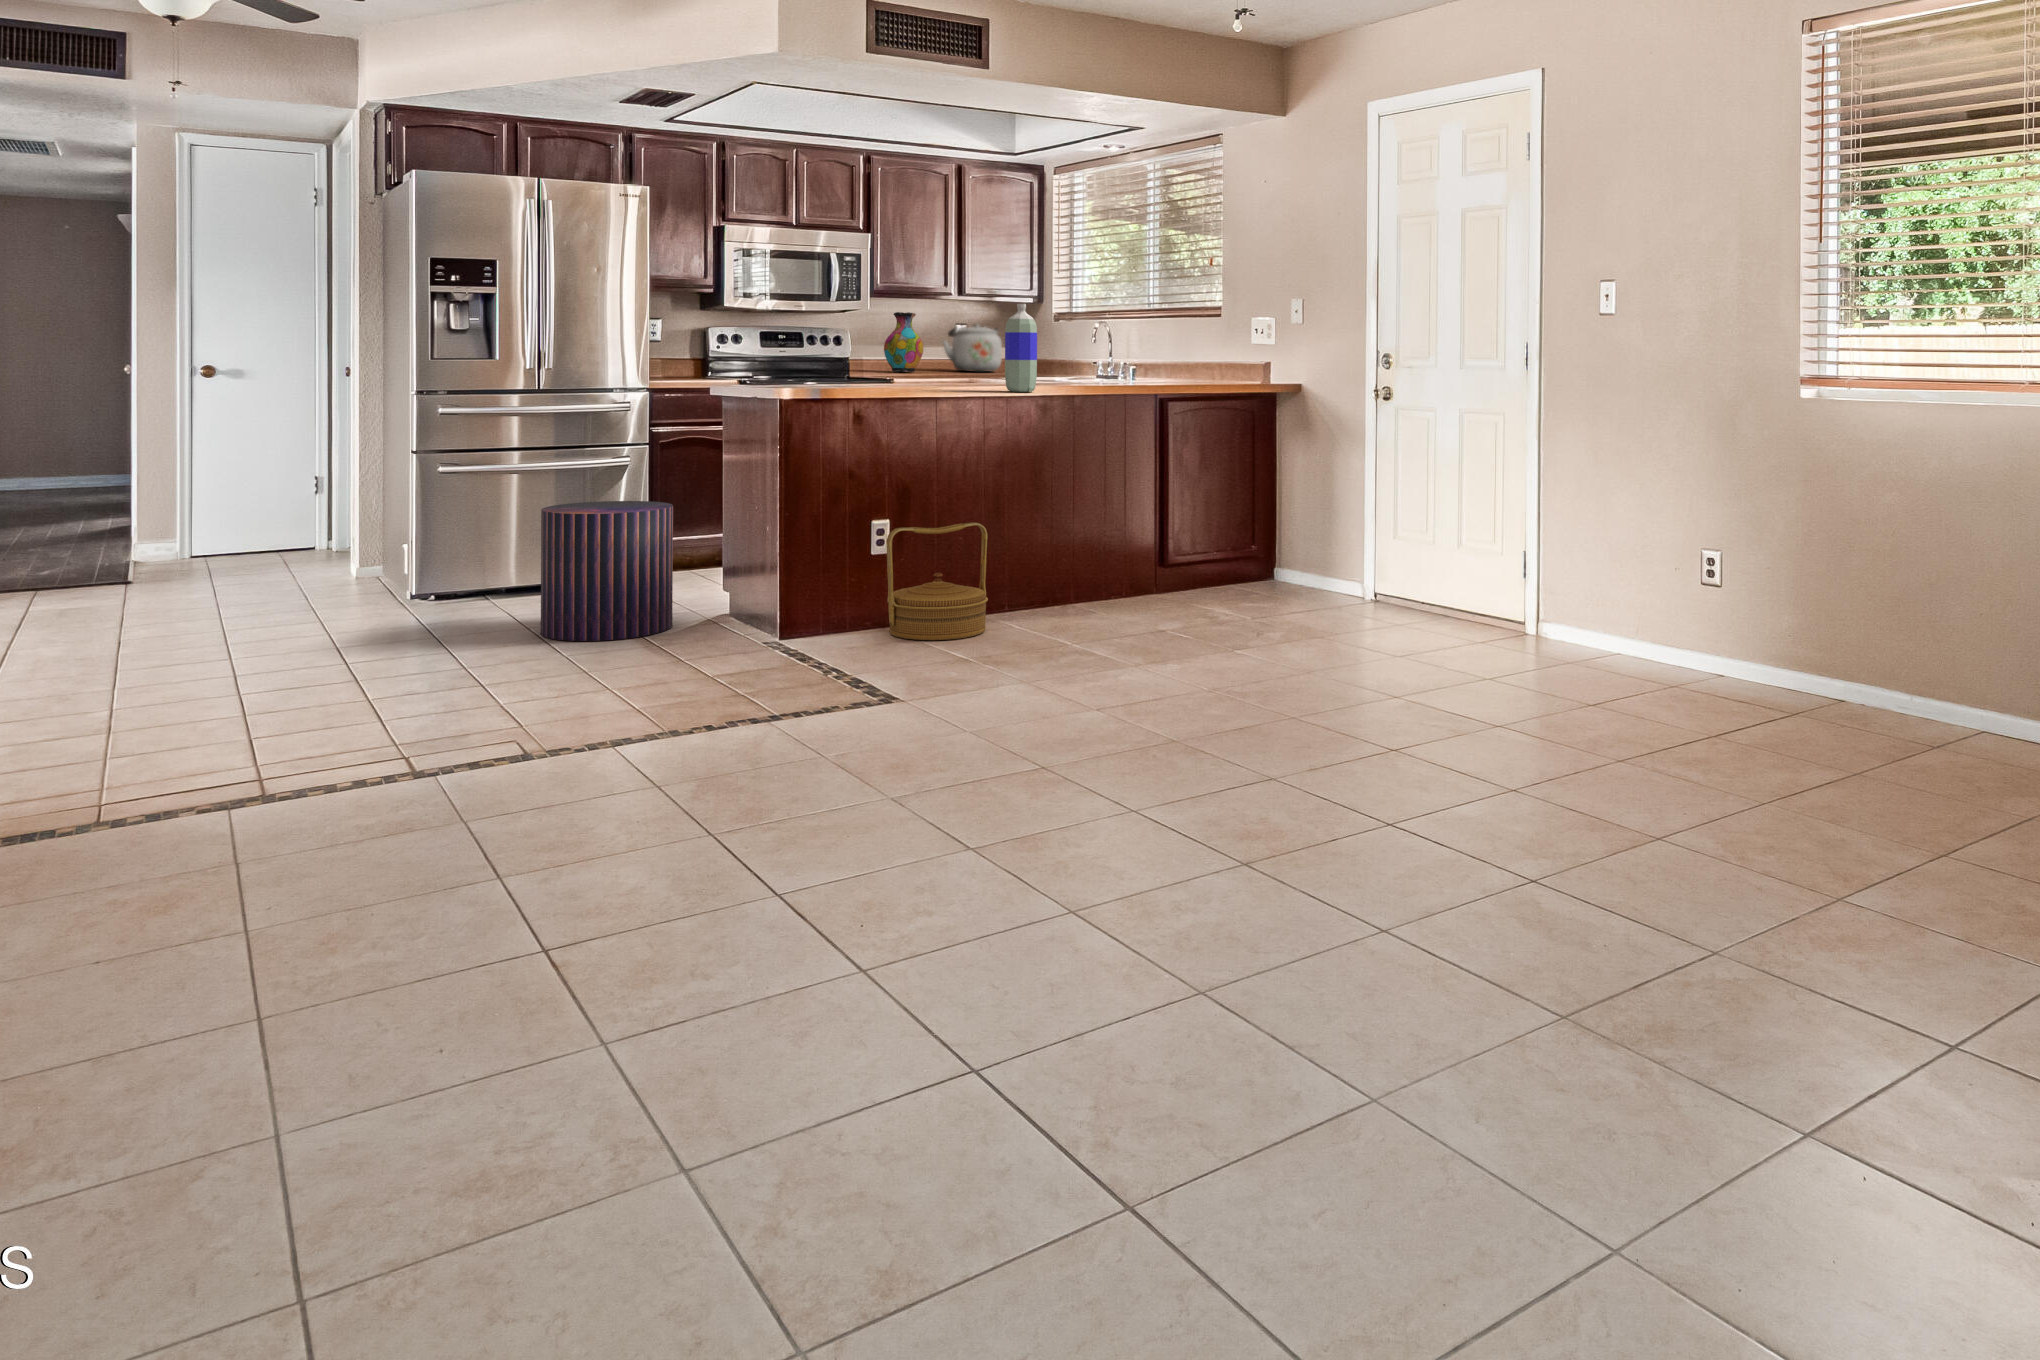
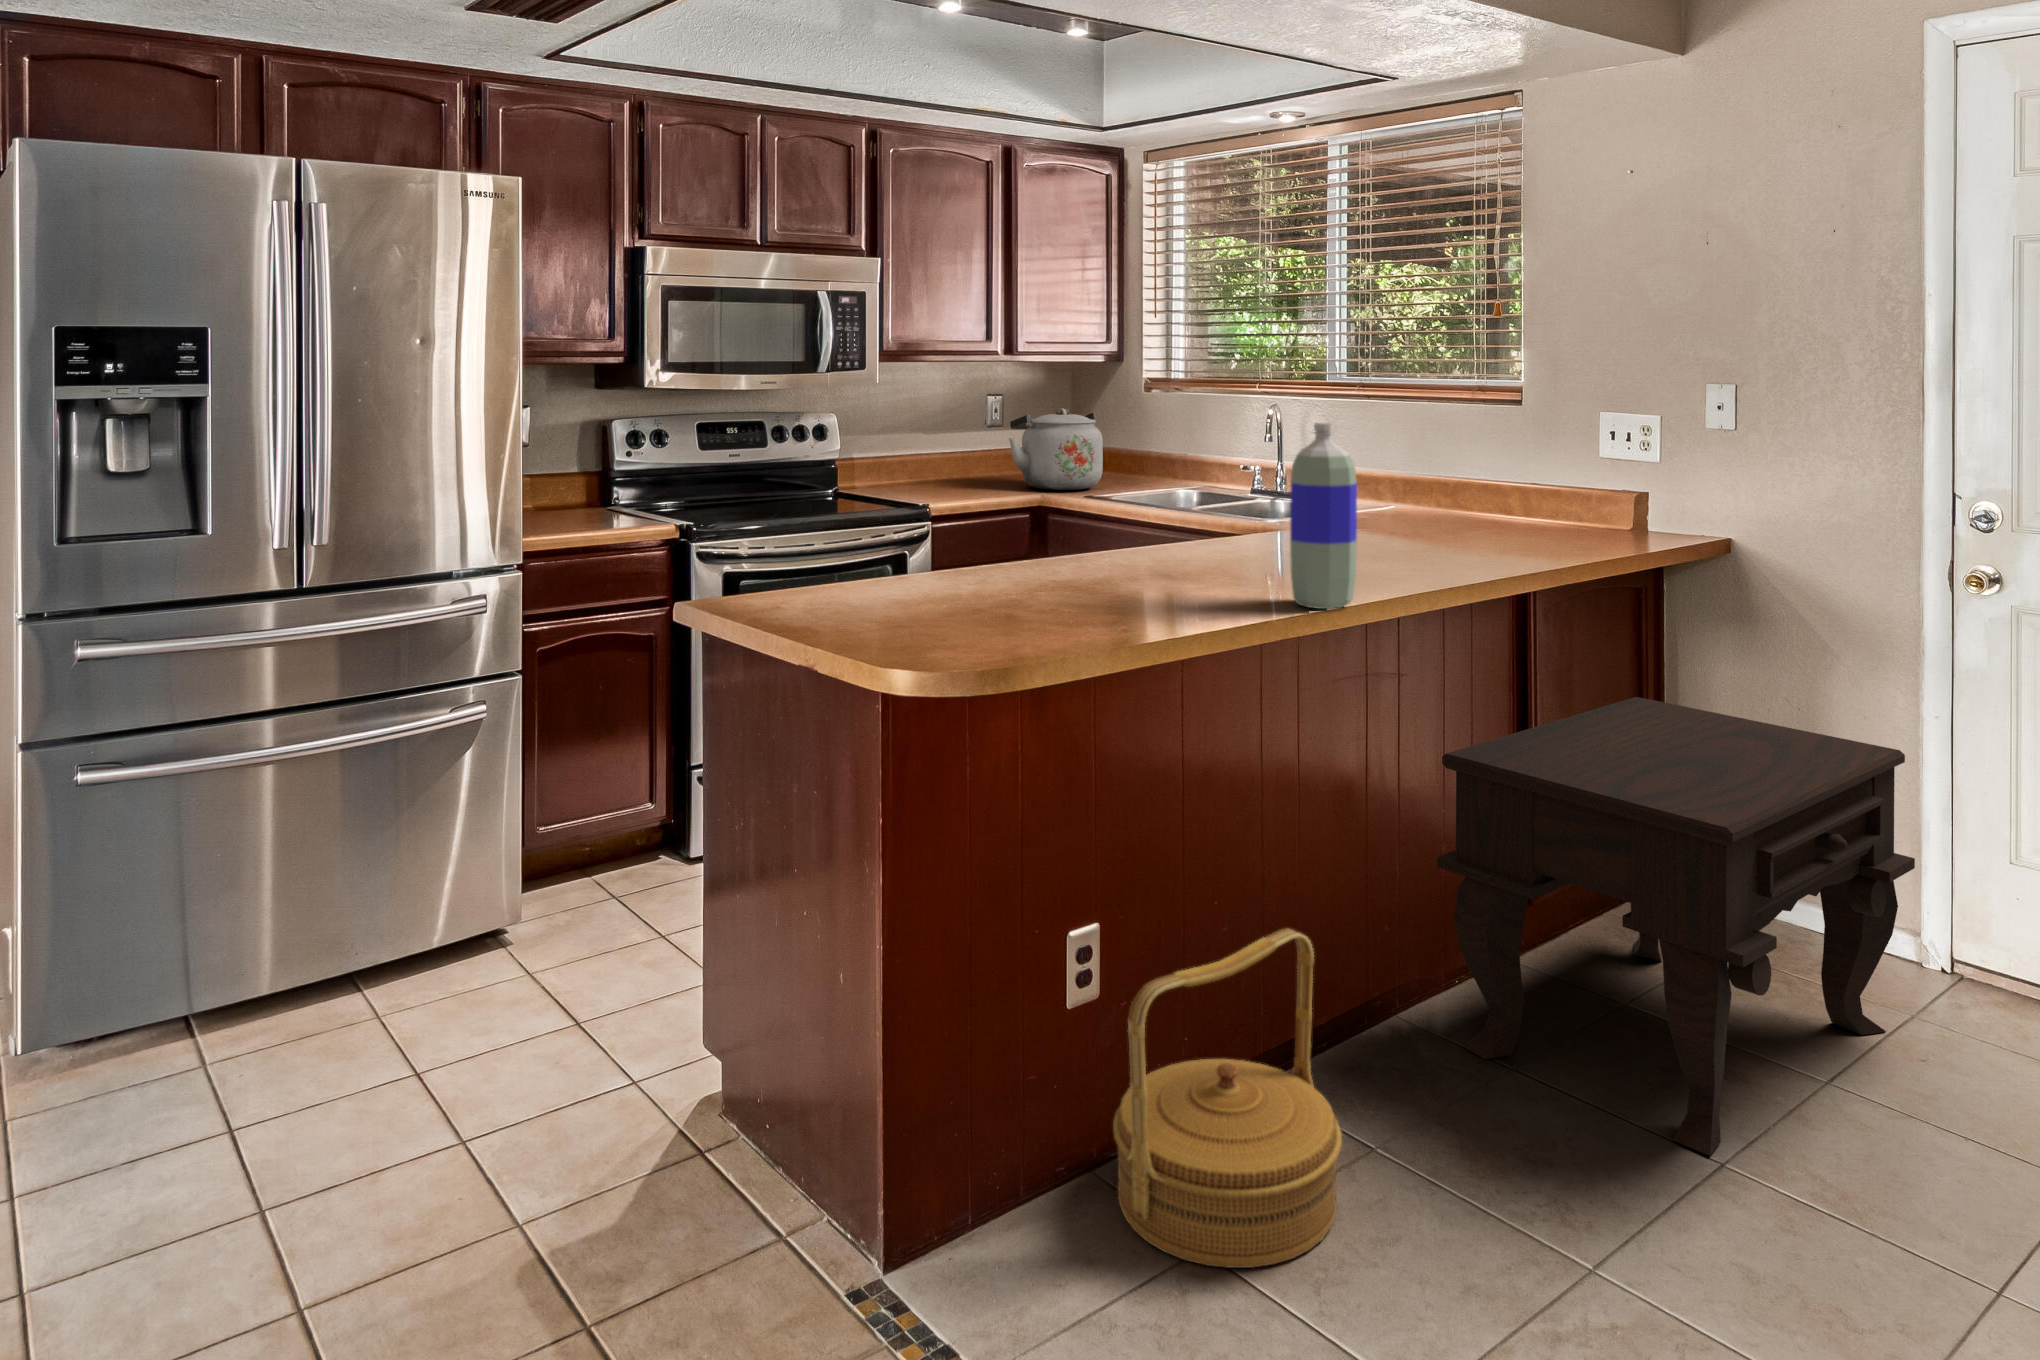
vase: present [884,312,923,372] -> none [920,396,987,498]
side table: none [1084,460,1319,628] -> present [1437,697,1915,1156]
pouf: present [541,501,673,641] -> none [286,879,604,1318]

